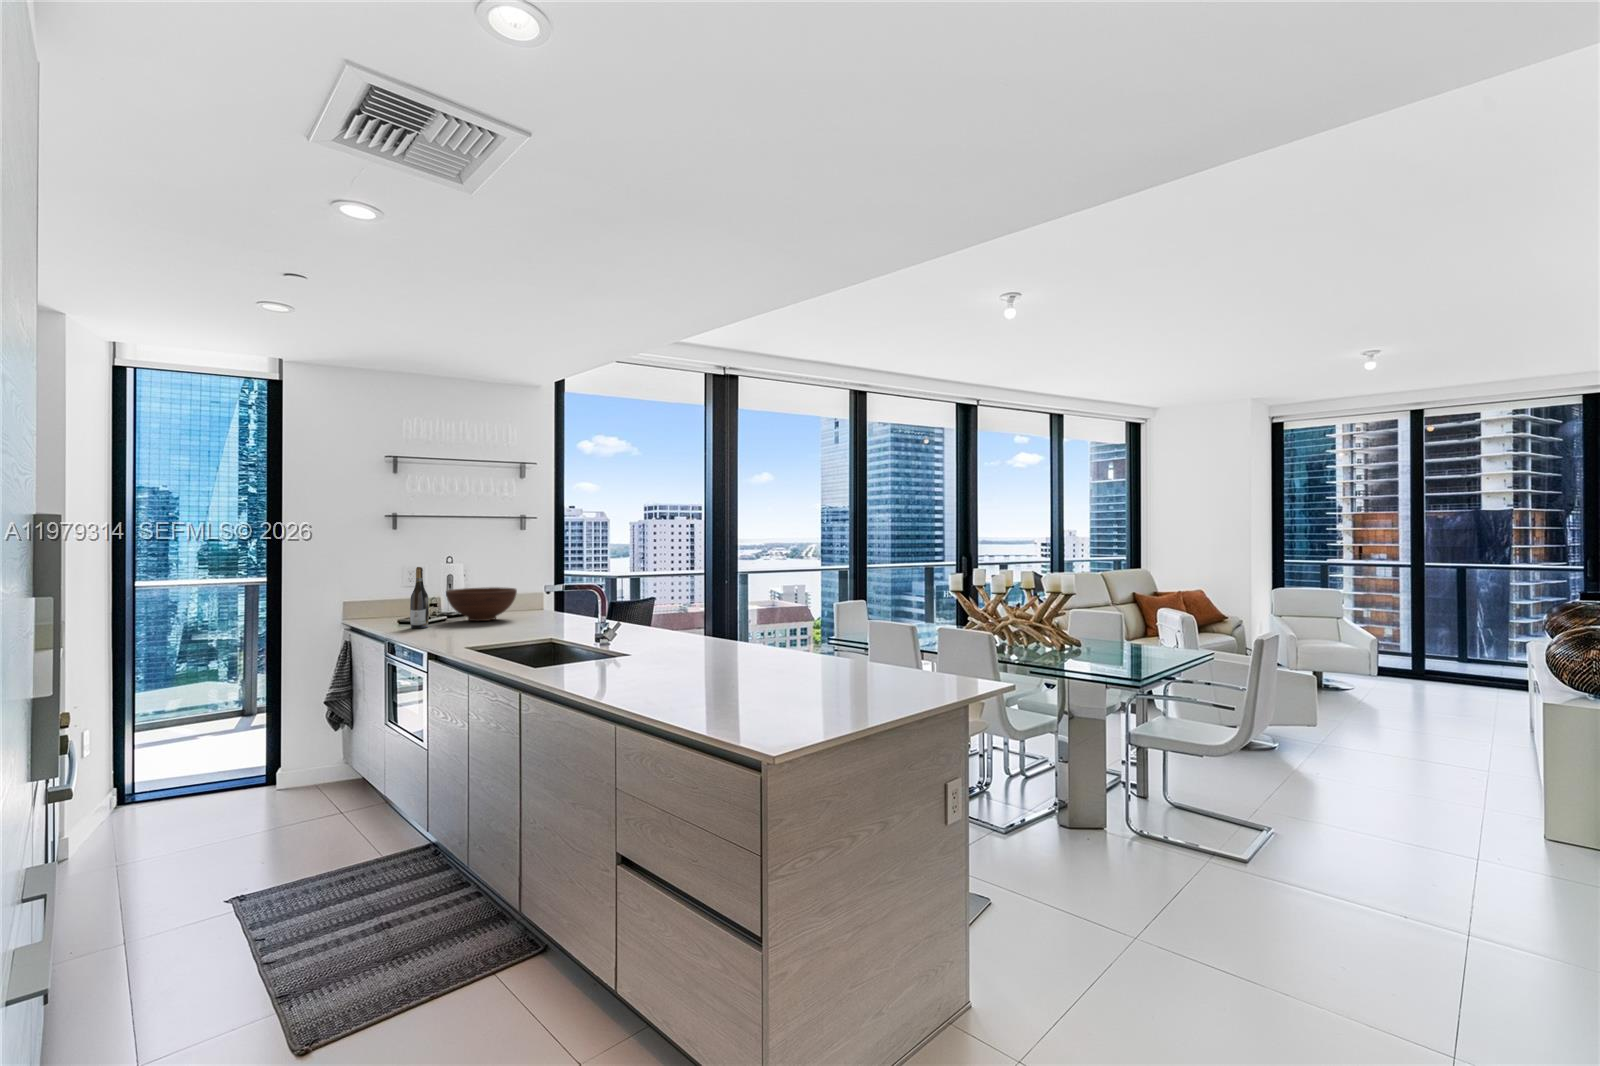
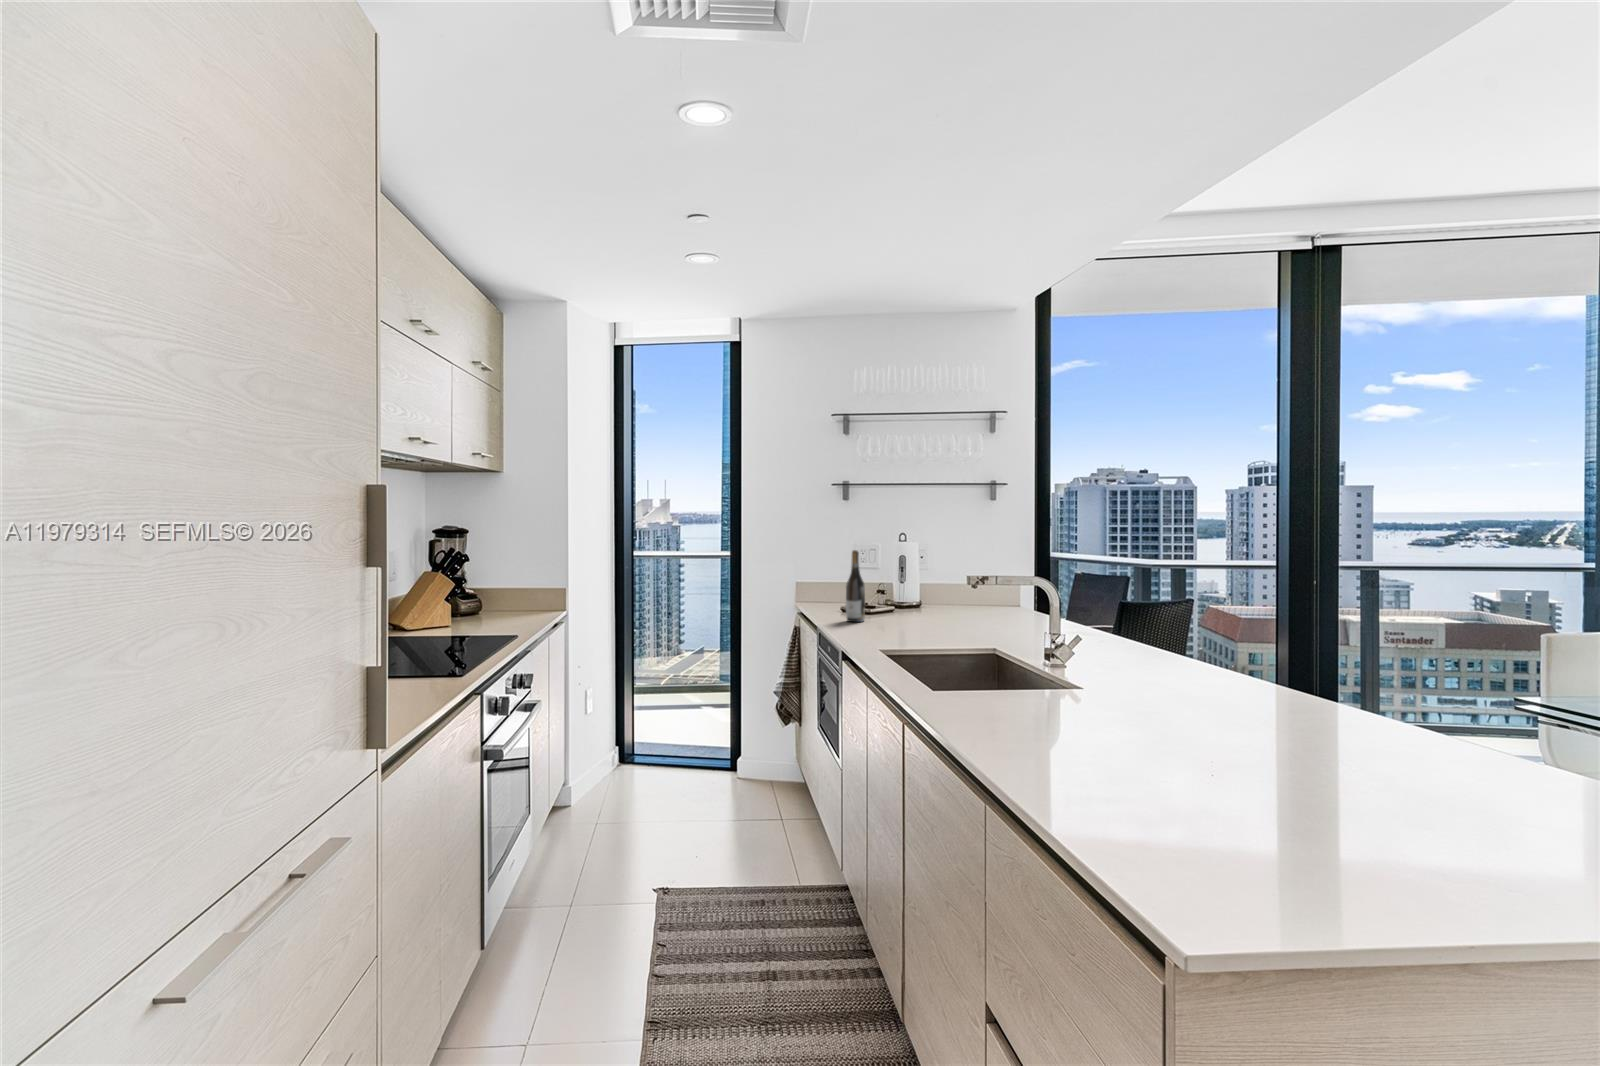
fruit bowl: present [446,587,517,621] -> none [888,575,969,617]

